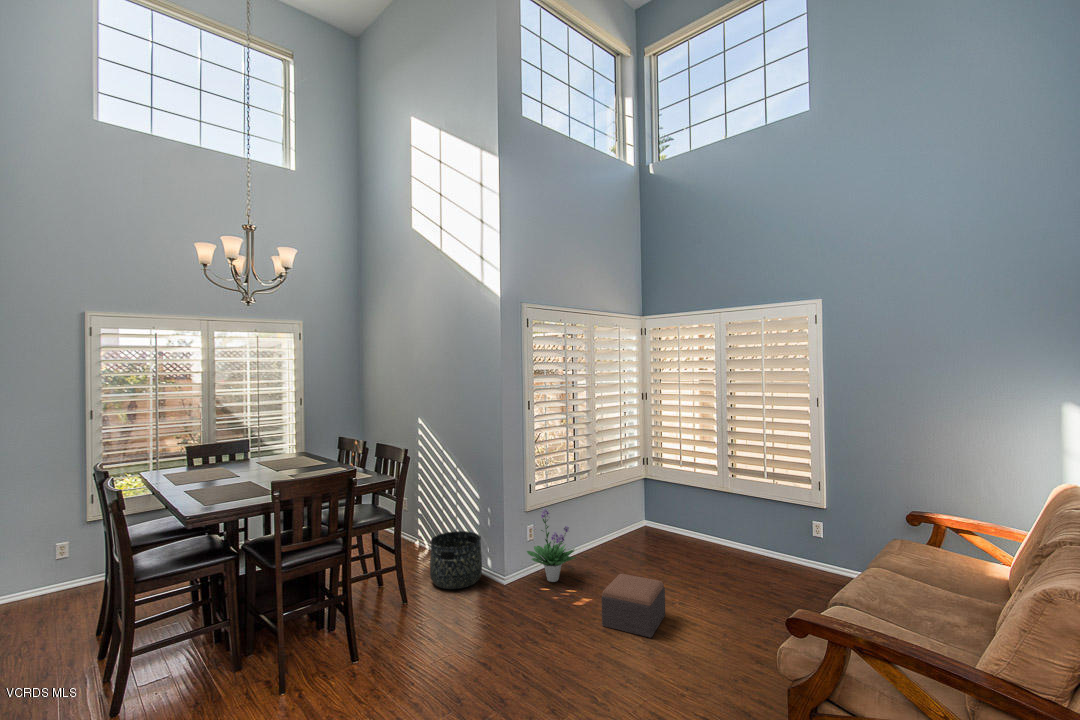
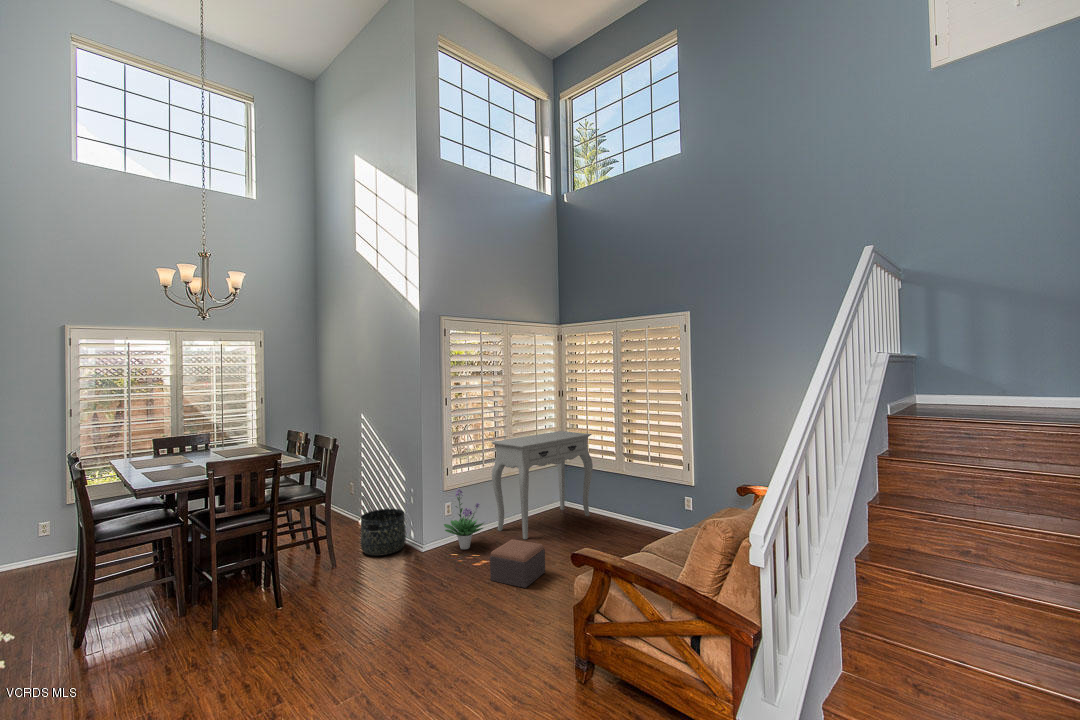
console table: none [575,439,686,569] -> present [491,431,593,539]

